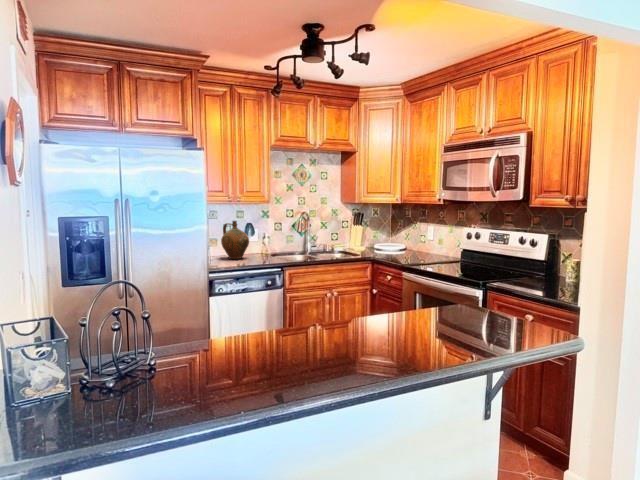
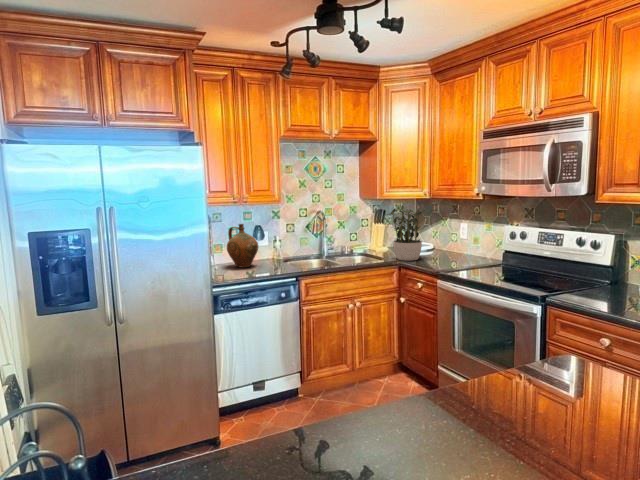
potted plant: none [363,208,398,257] -> present [388,205,422,261]

